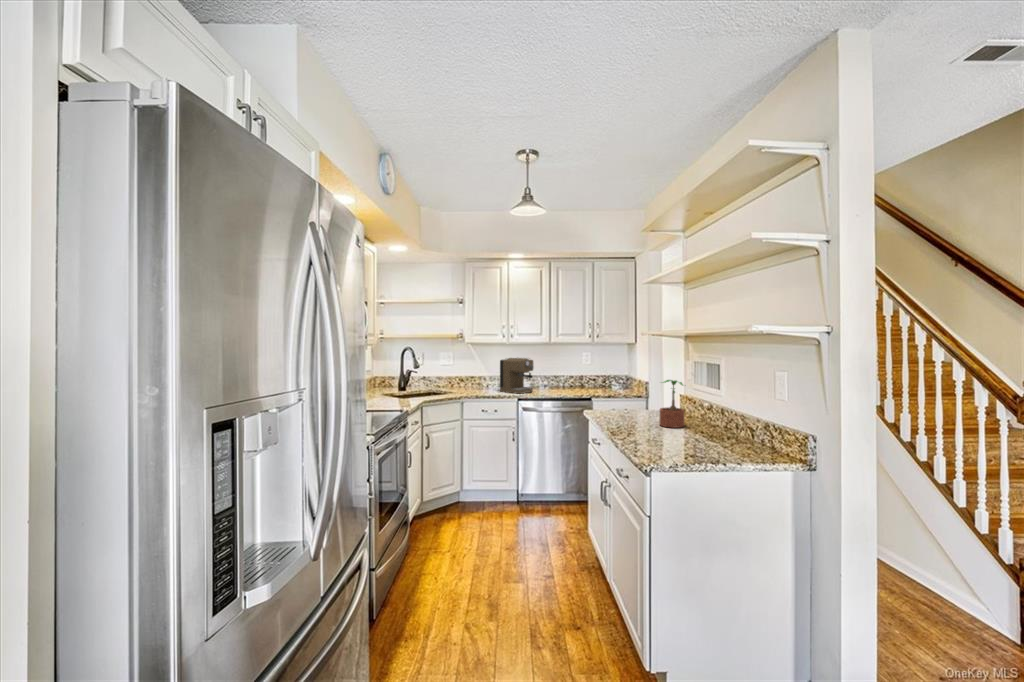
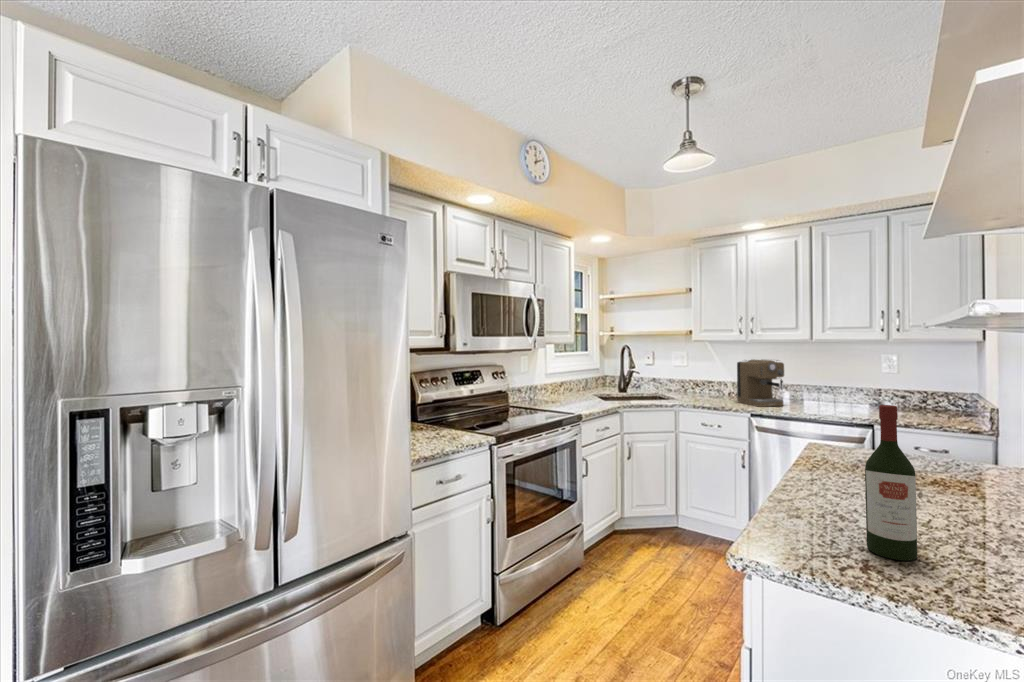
potted plant: present [660,380,684,428] -> none [914,397,976,488]
wine bottle: none [689,385,710,460] -> present [865,405,917,561]

